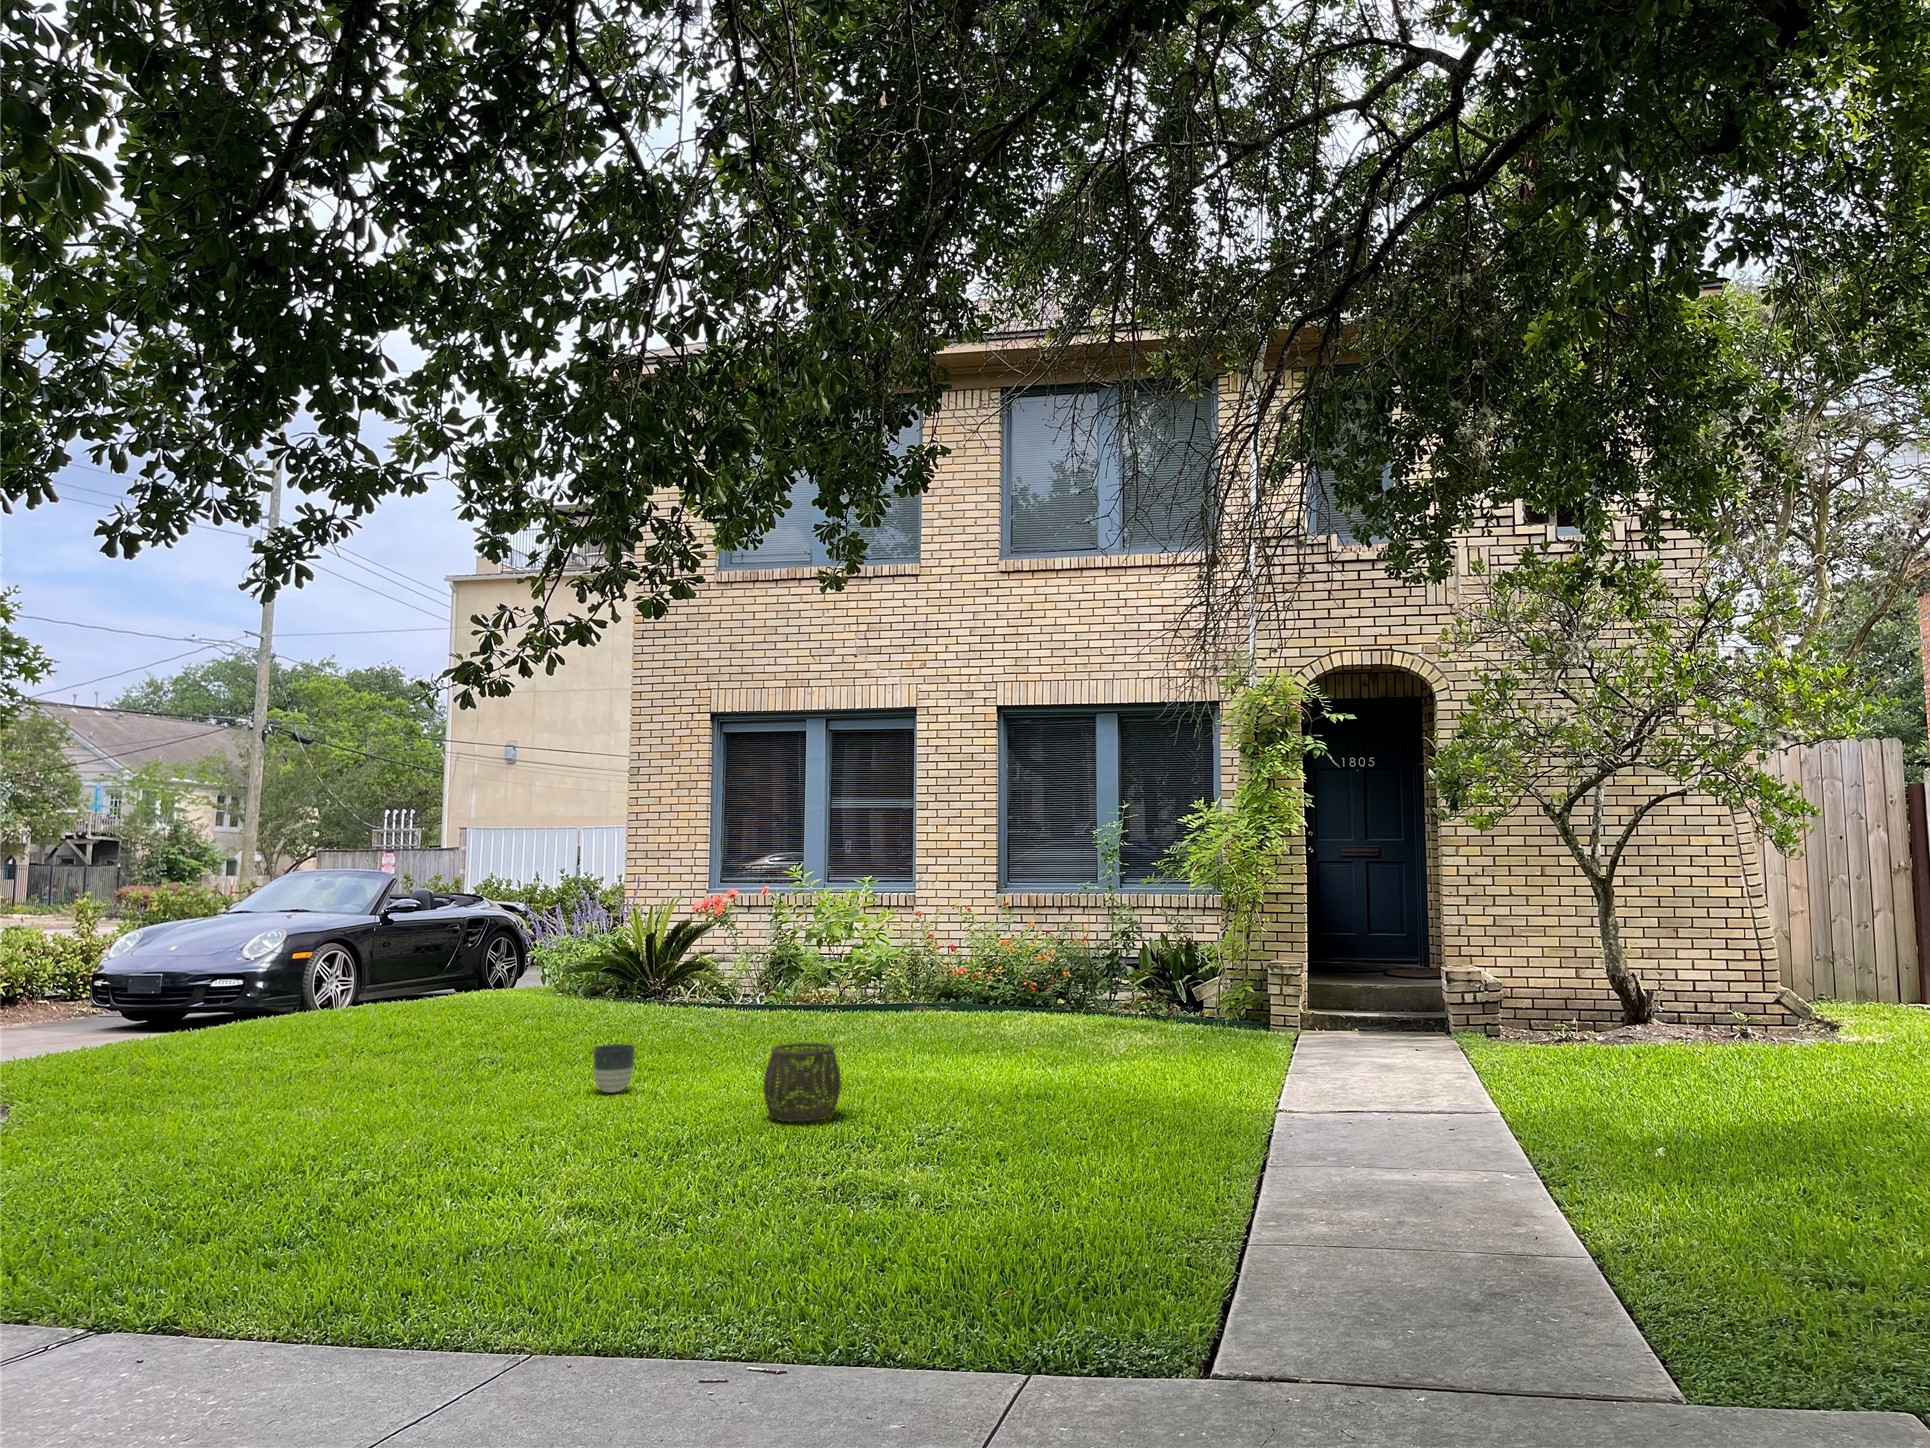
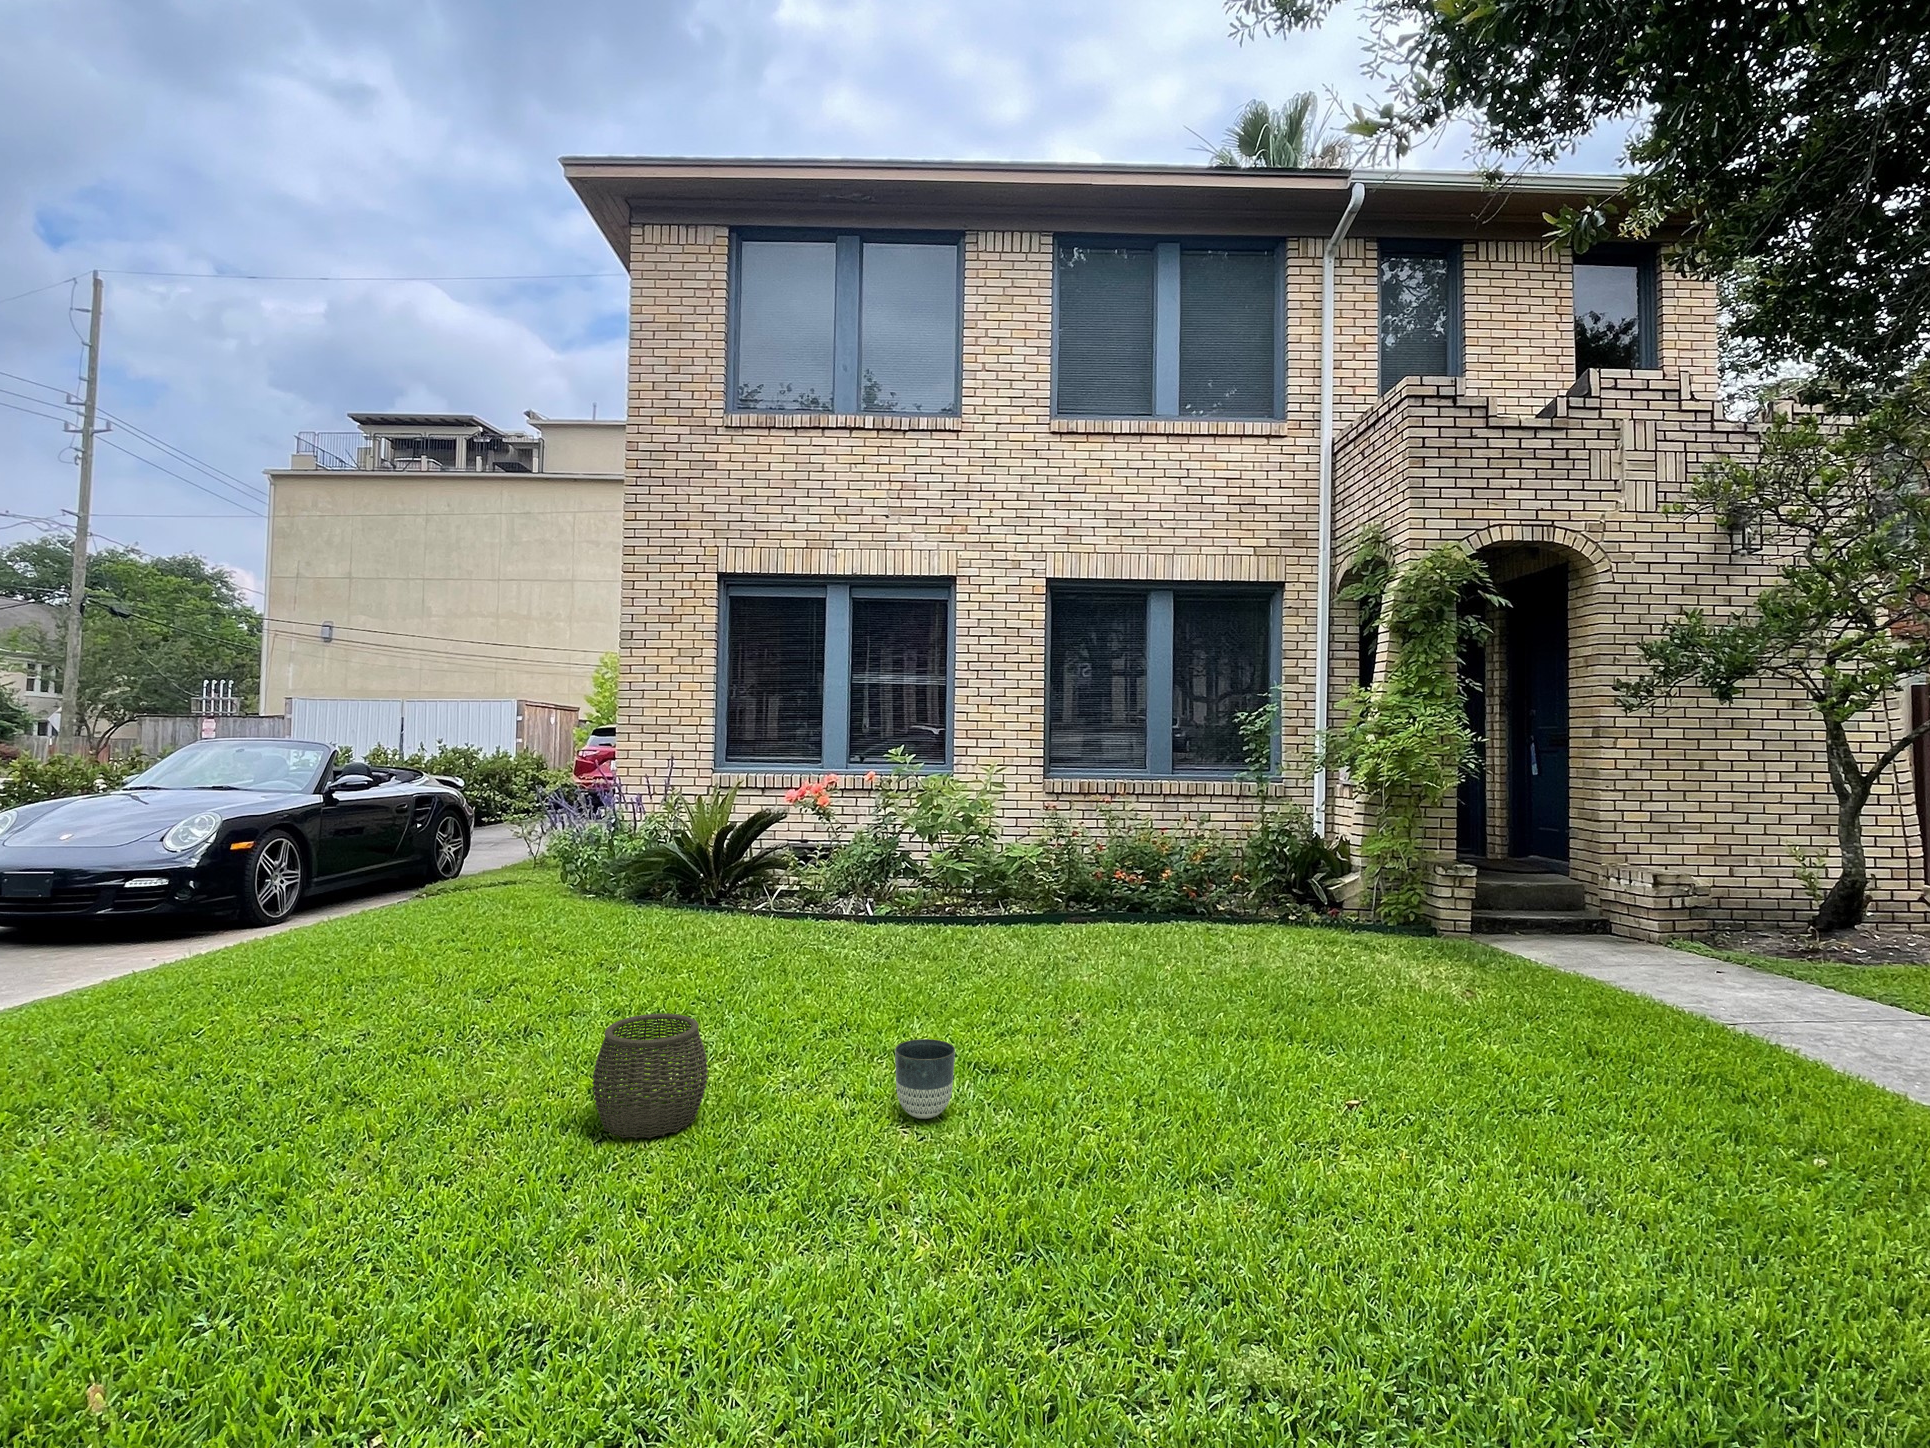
woven basket: present [763,1043,841,1123] -> present [592,1014,708,1139]

